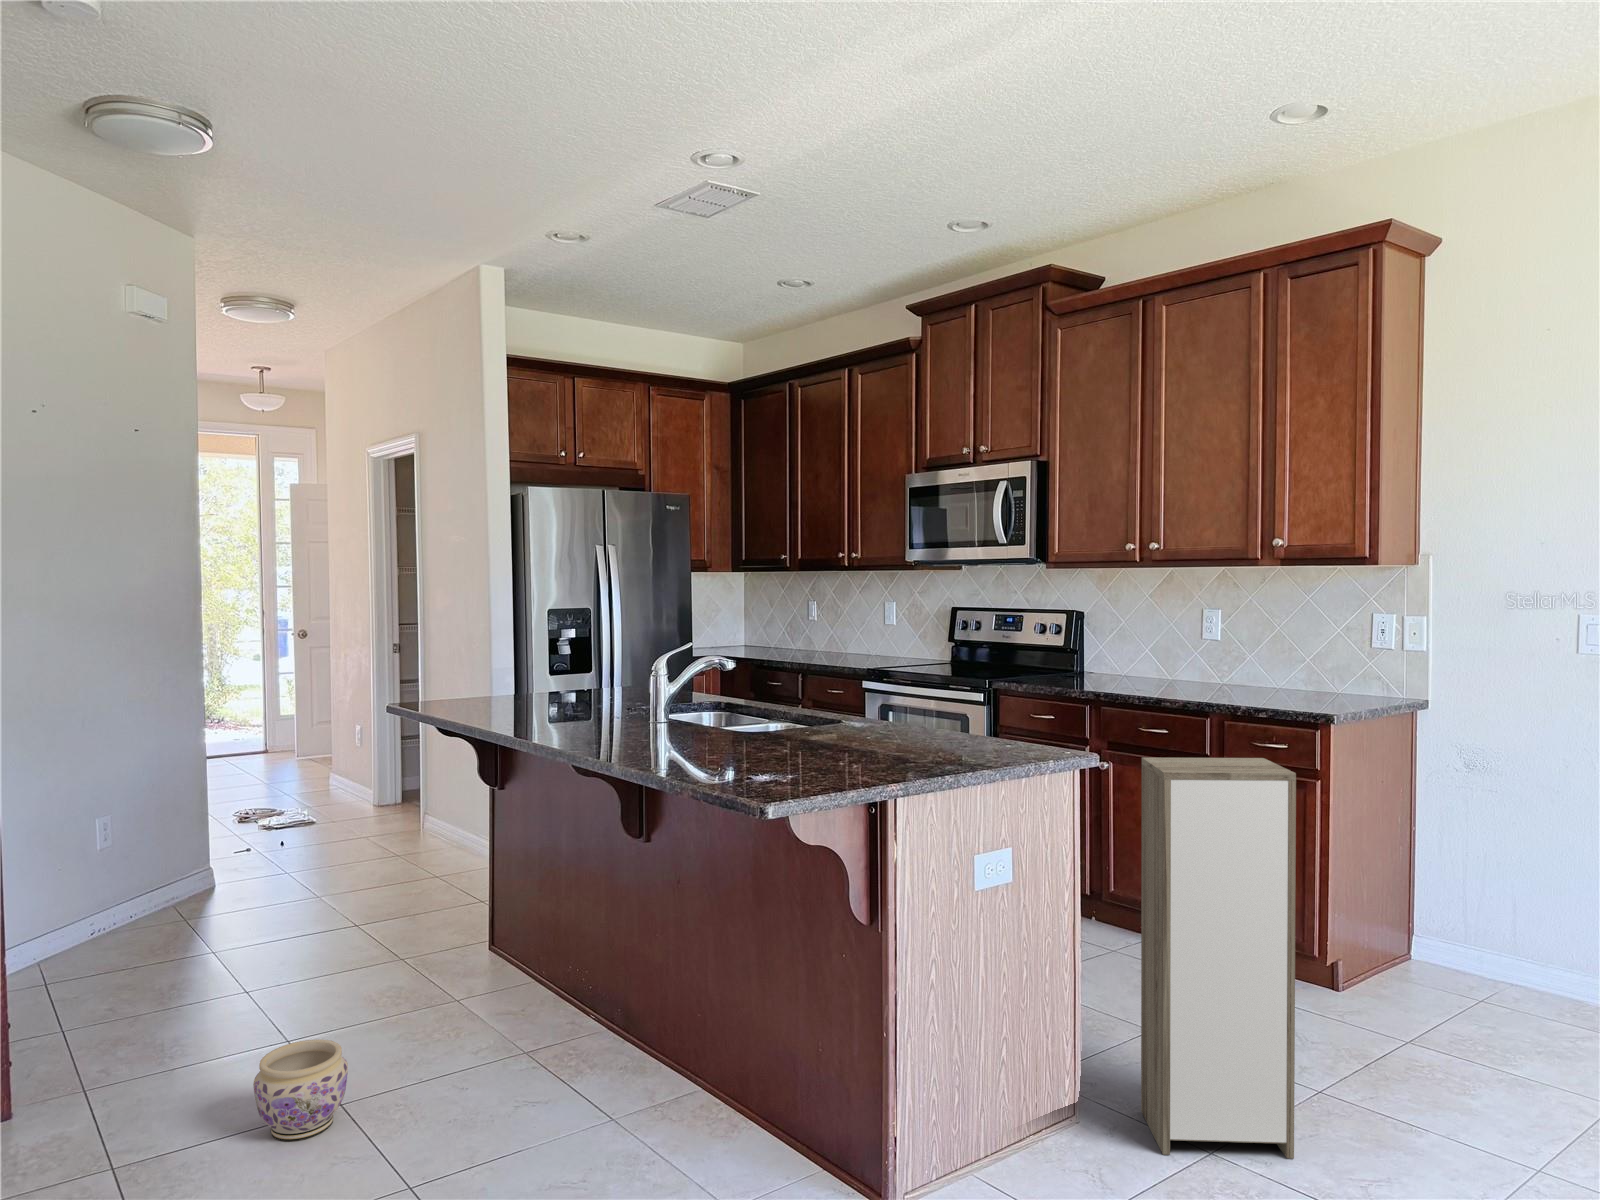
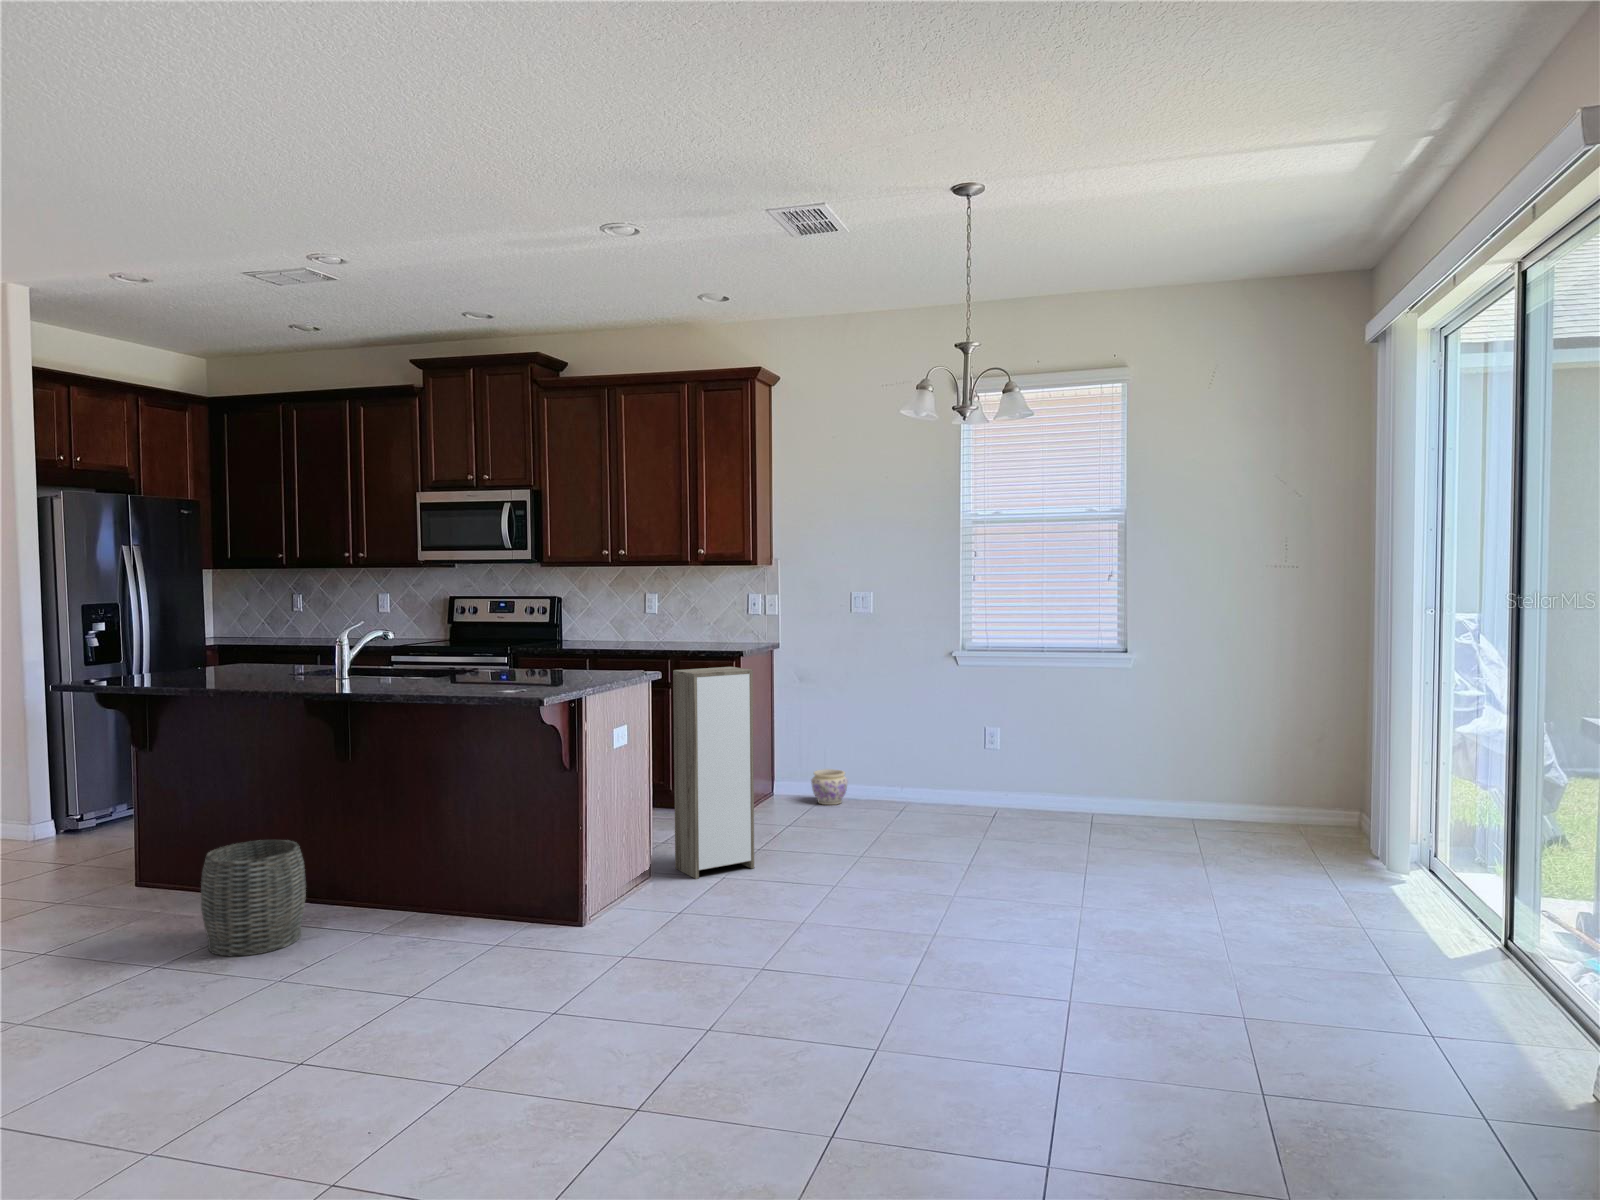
woven basket: none [416,946,550,1122] -> present [201,840,306,956]
planter: present [253,1039,348,1141] -> present [811,769,848,805]

